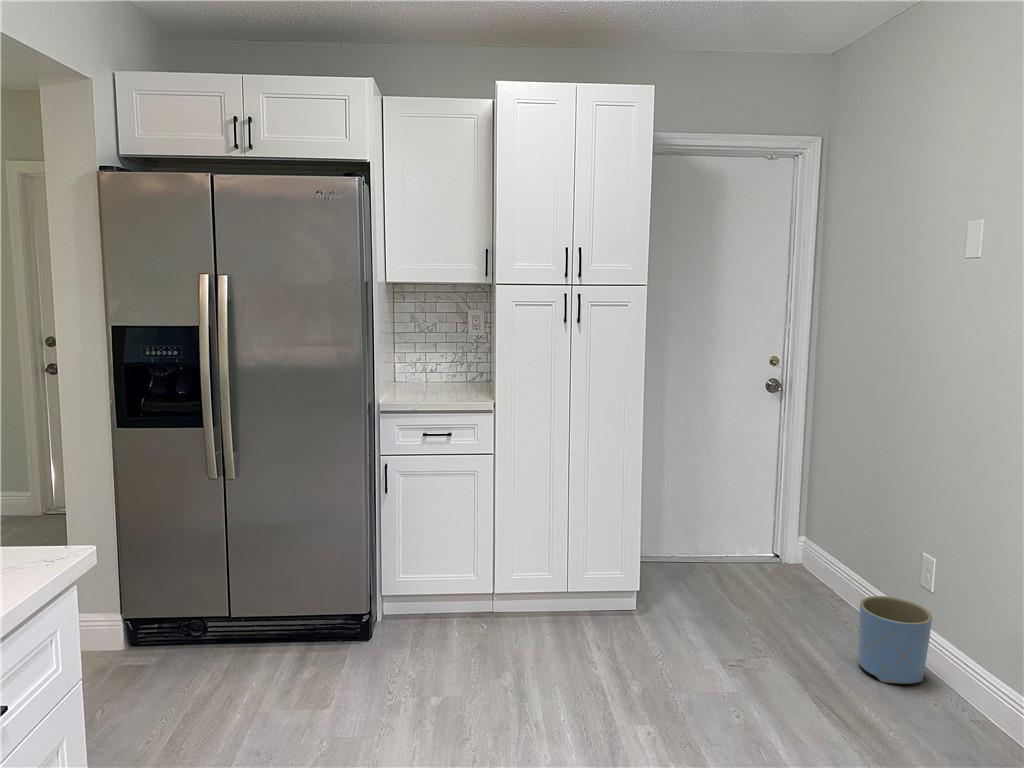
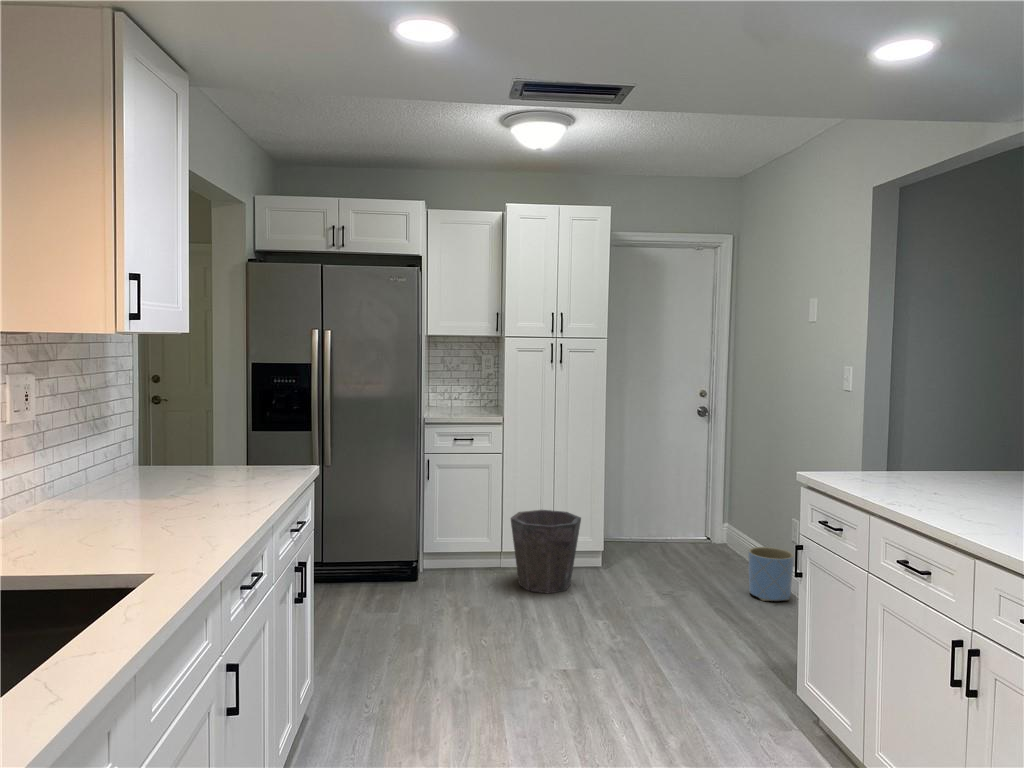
waste bin: none [504,535,609,666] -> present [511,510,581,593]

